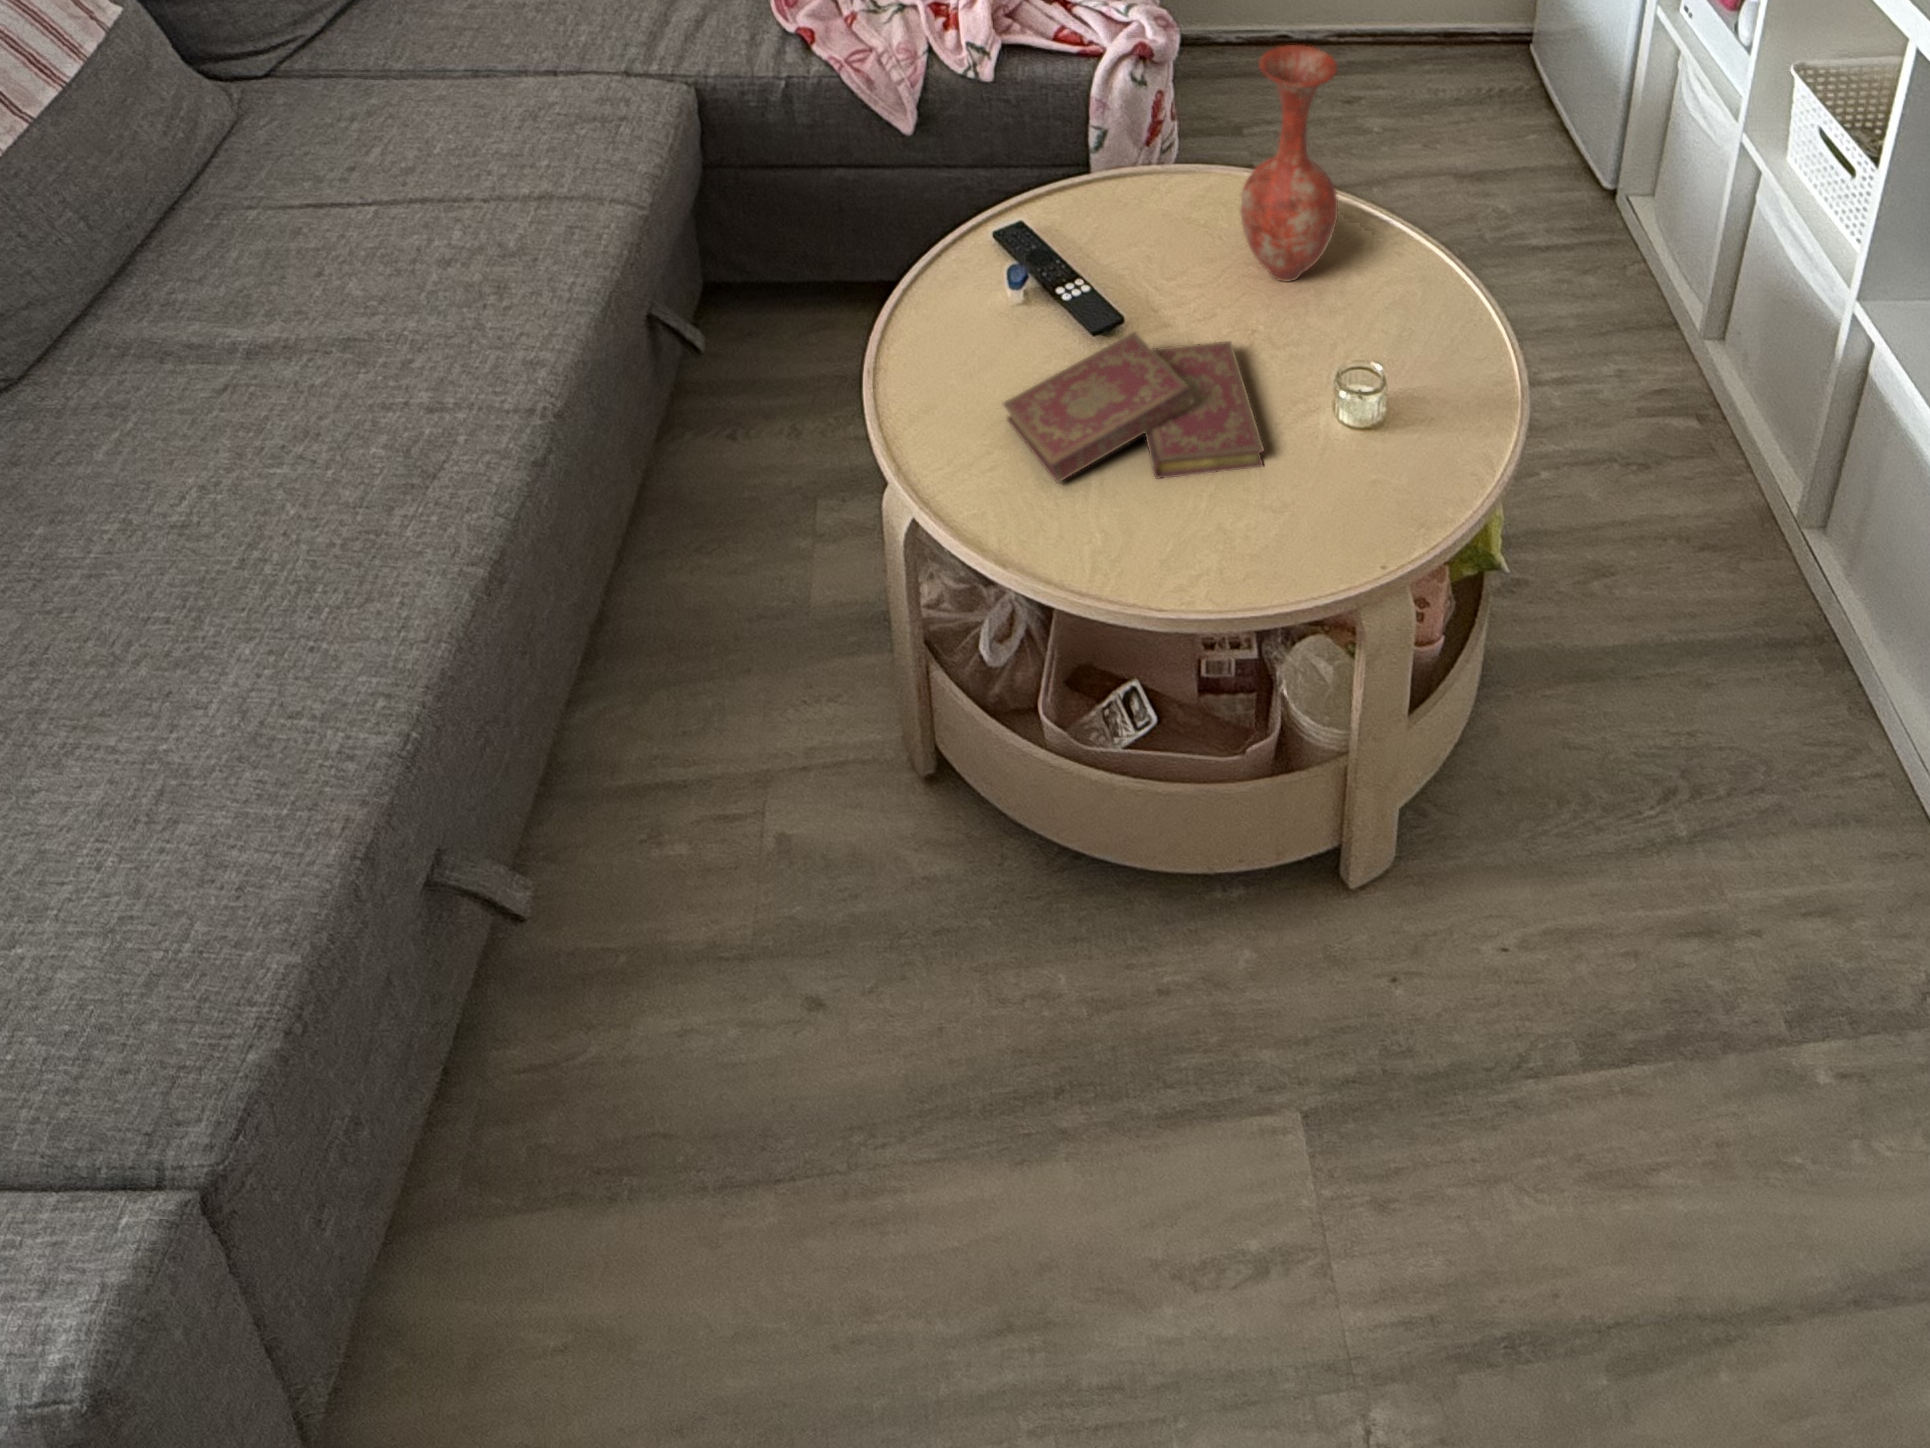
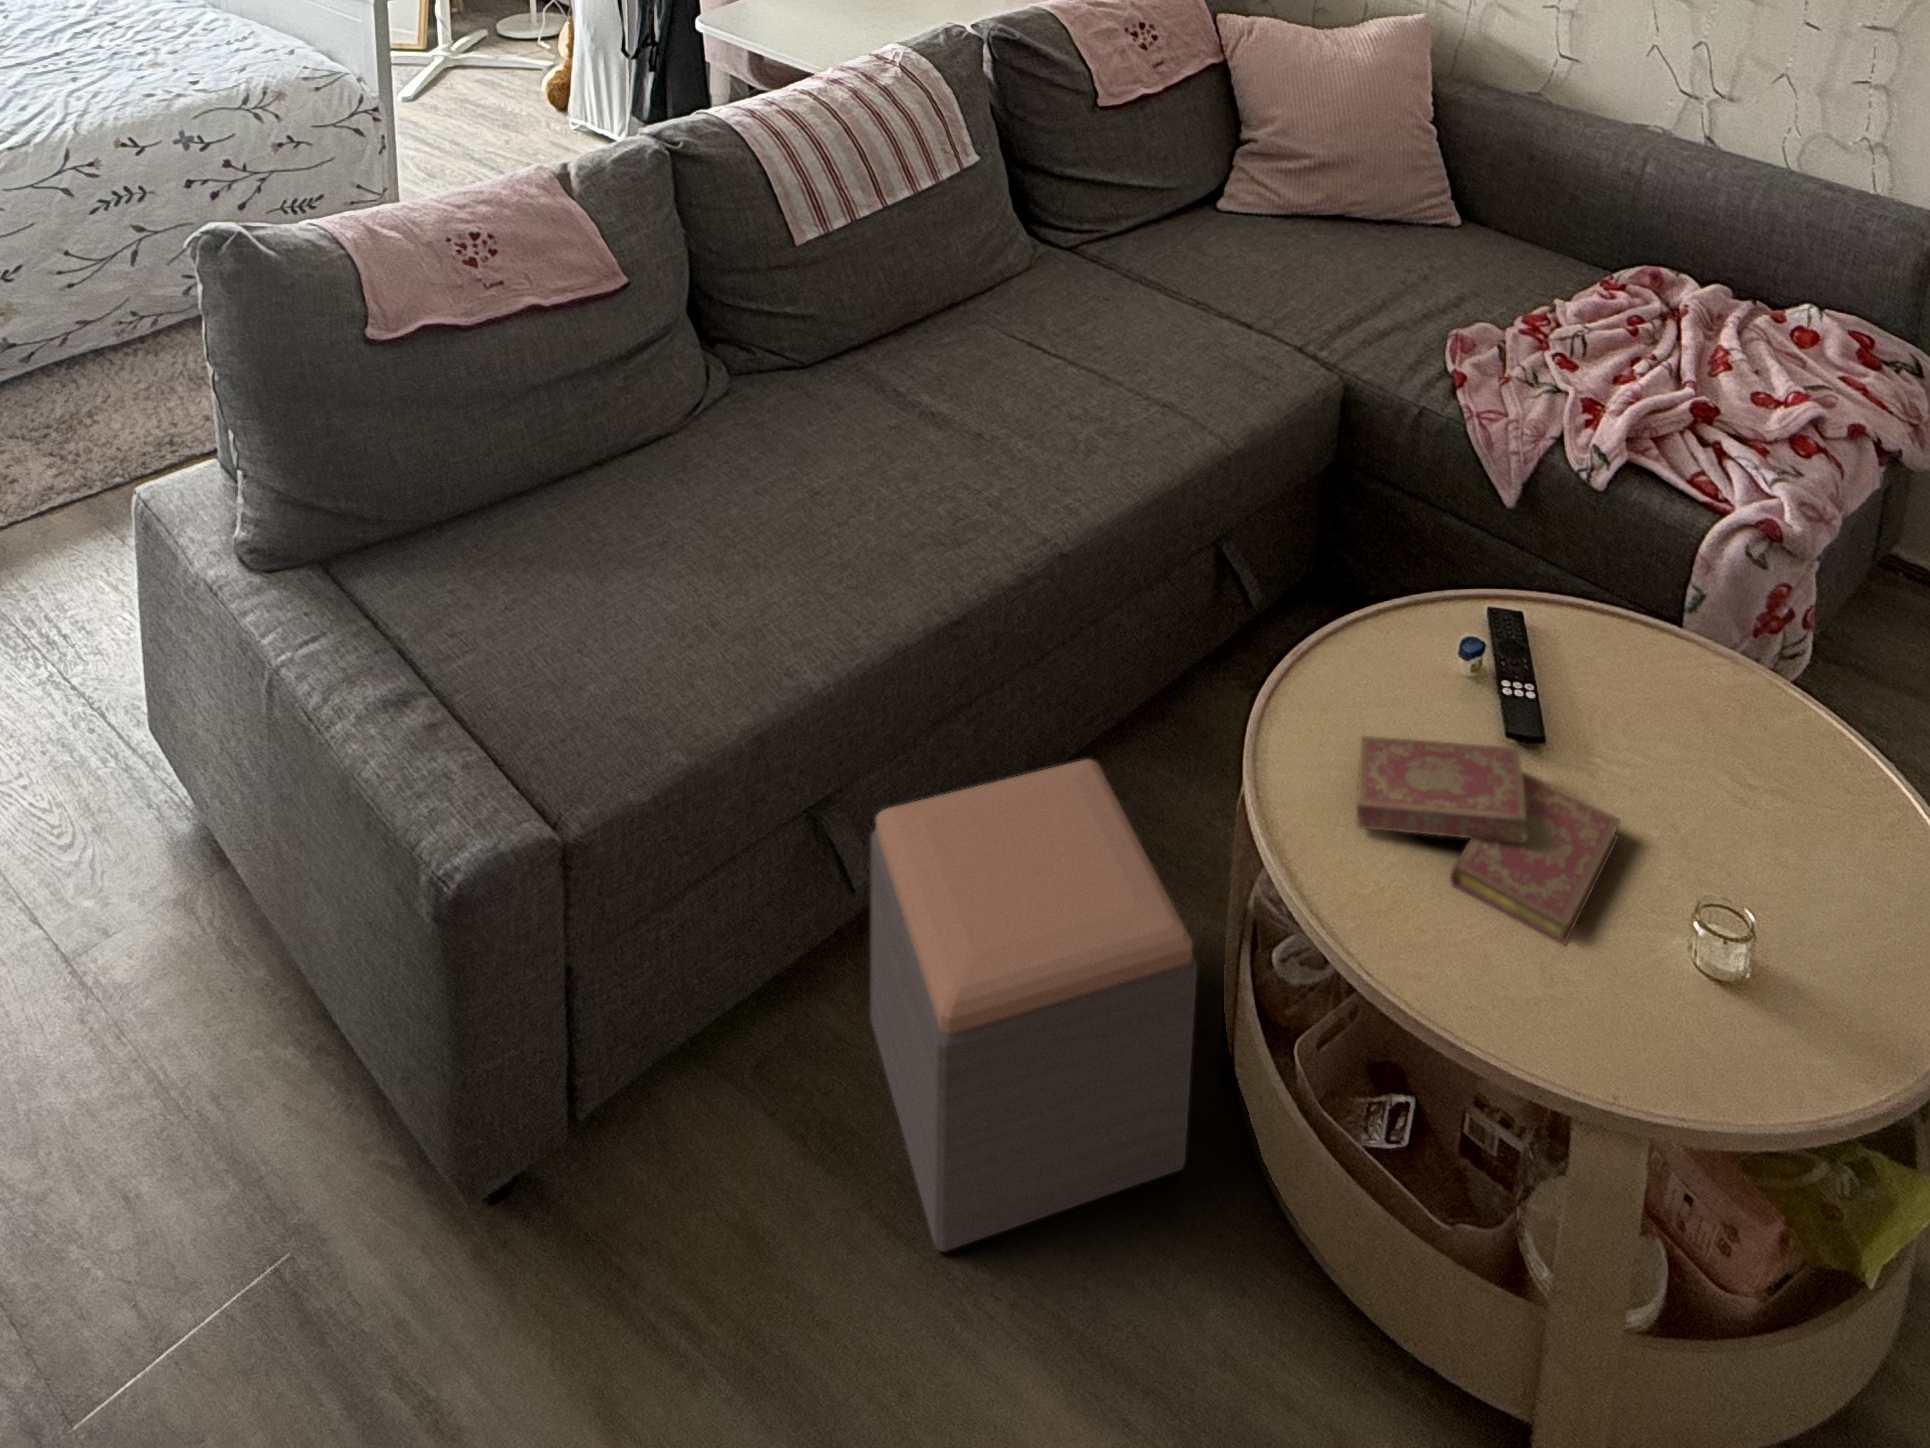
vase: present [1240,45,1338,281] -> none [1705,539,1840,818]
footstool: none [521,591,957,1143] -> present [870,759,1197,1252]

